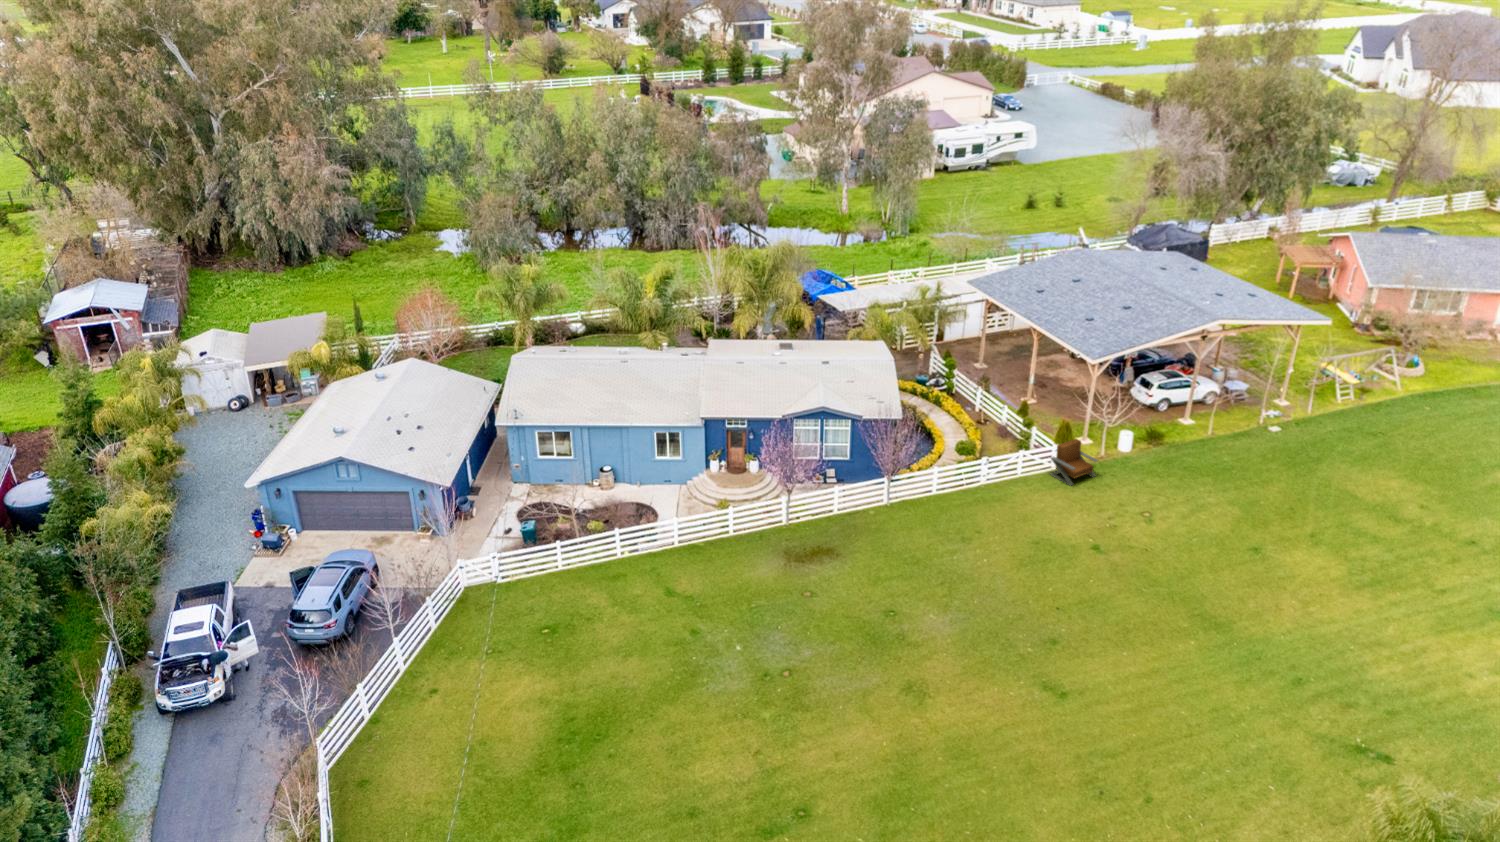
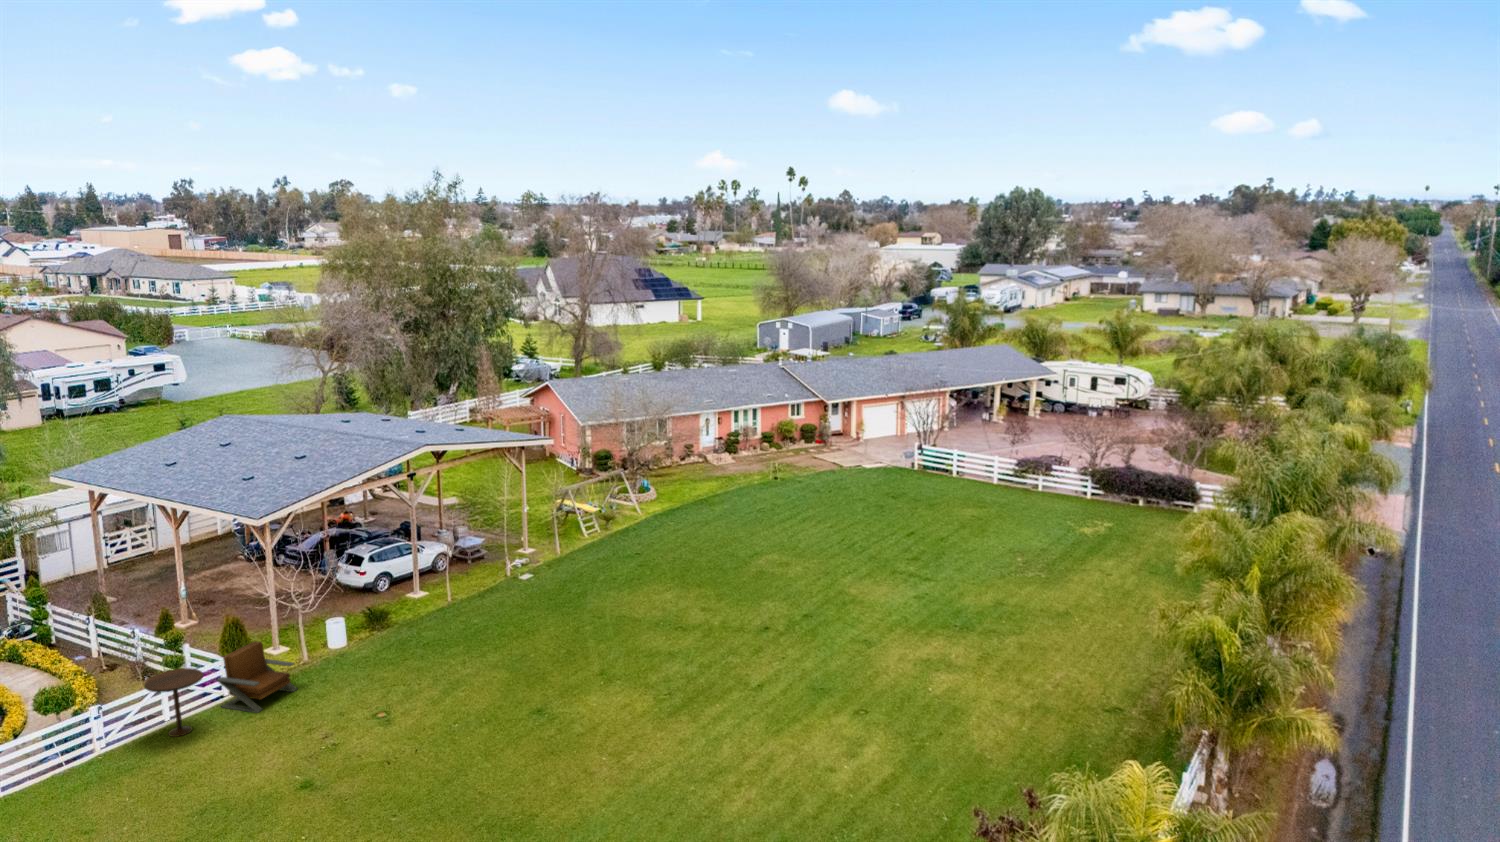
pedestal table: none [1013,447,1046,487] -> present [144,668,203,737]

